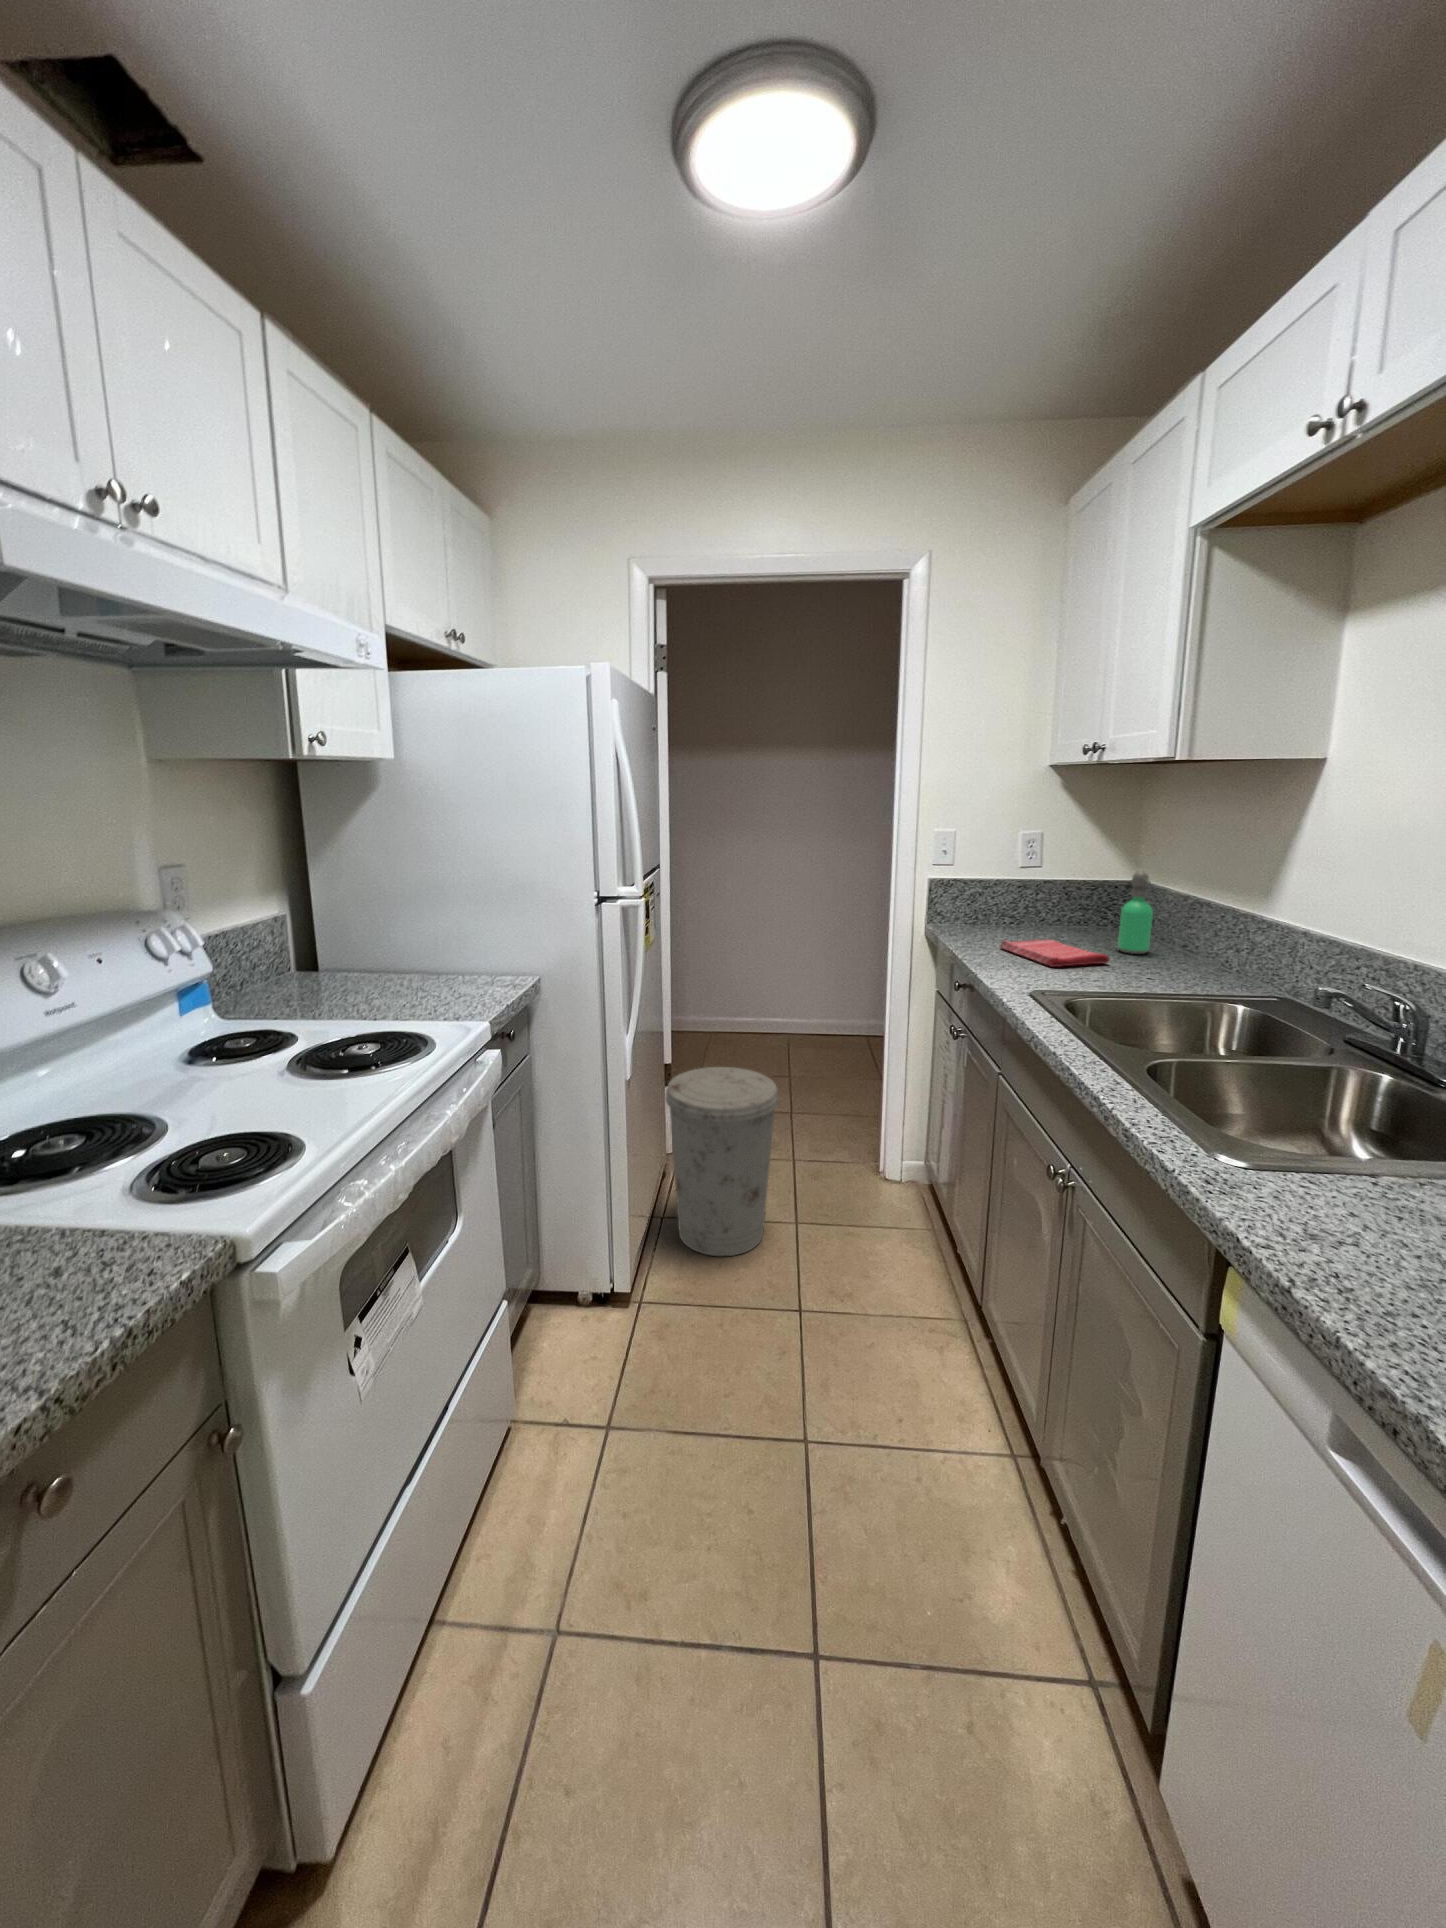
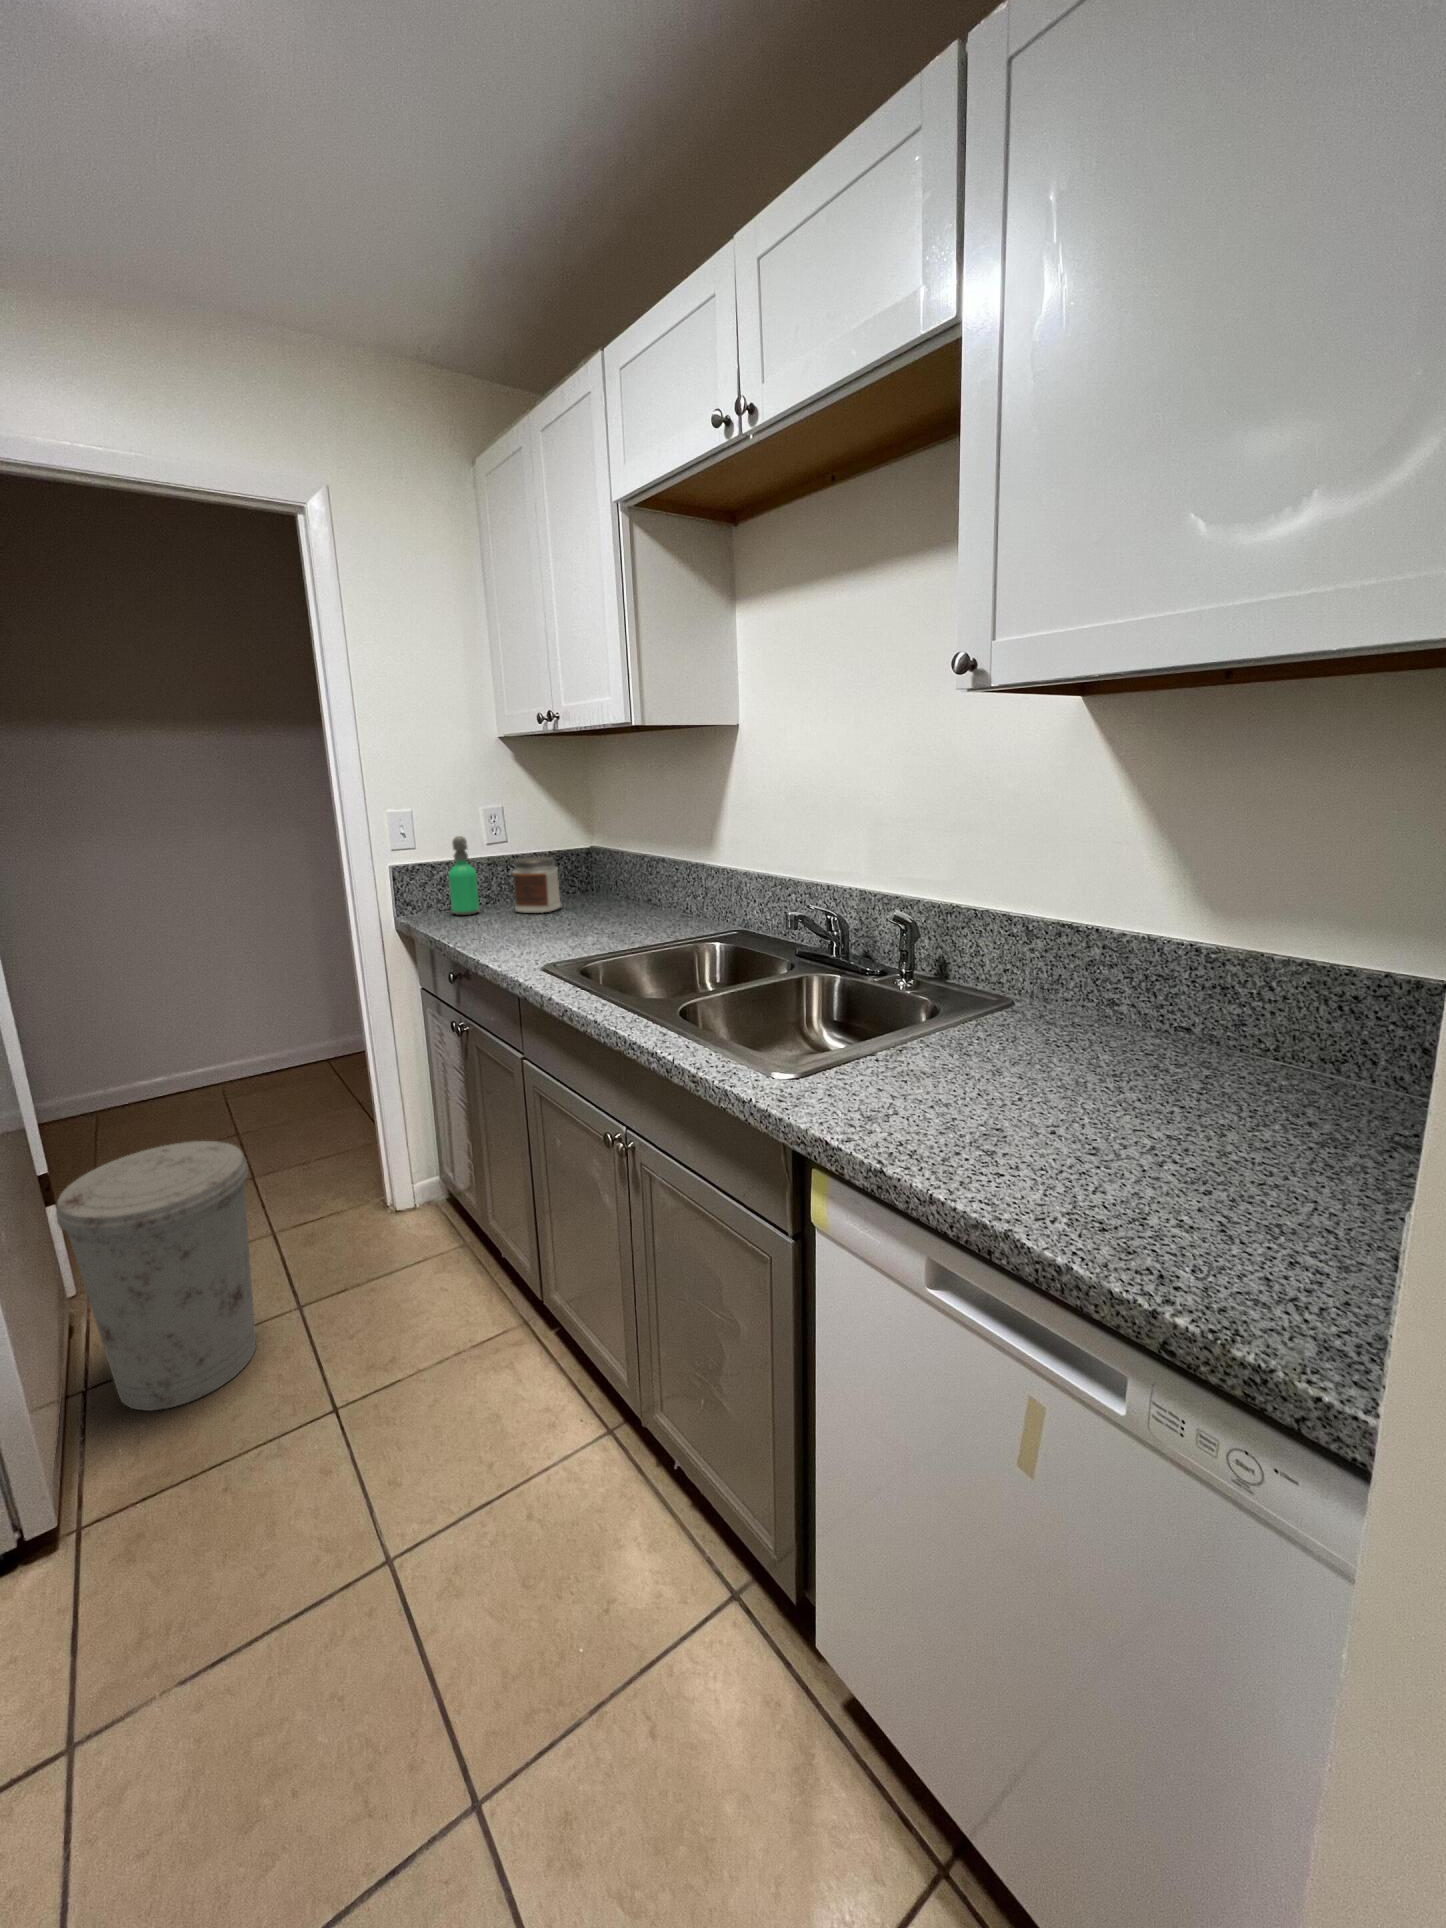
soap dispenser: present [1118,871,1153,954] -> present [448,836,479,915]
jar: none [1032,886,1085,942] -> present [512,857,561,913]
dish towel: present [1000,940,1109,967] -> none [489,912,597,938]

